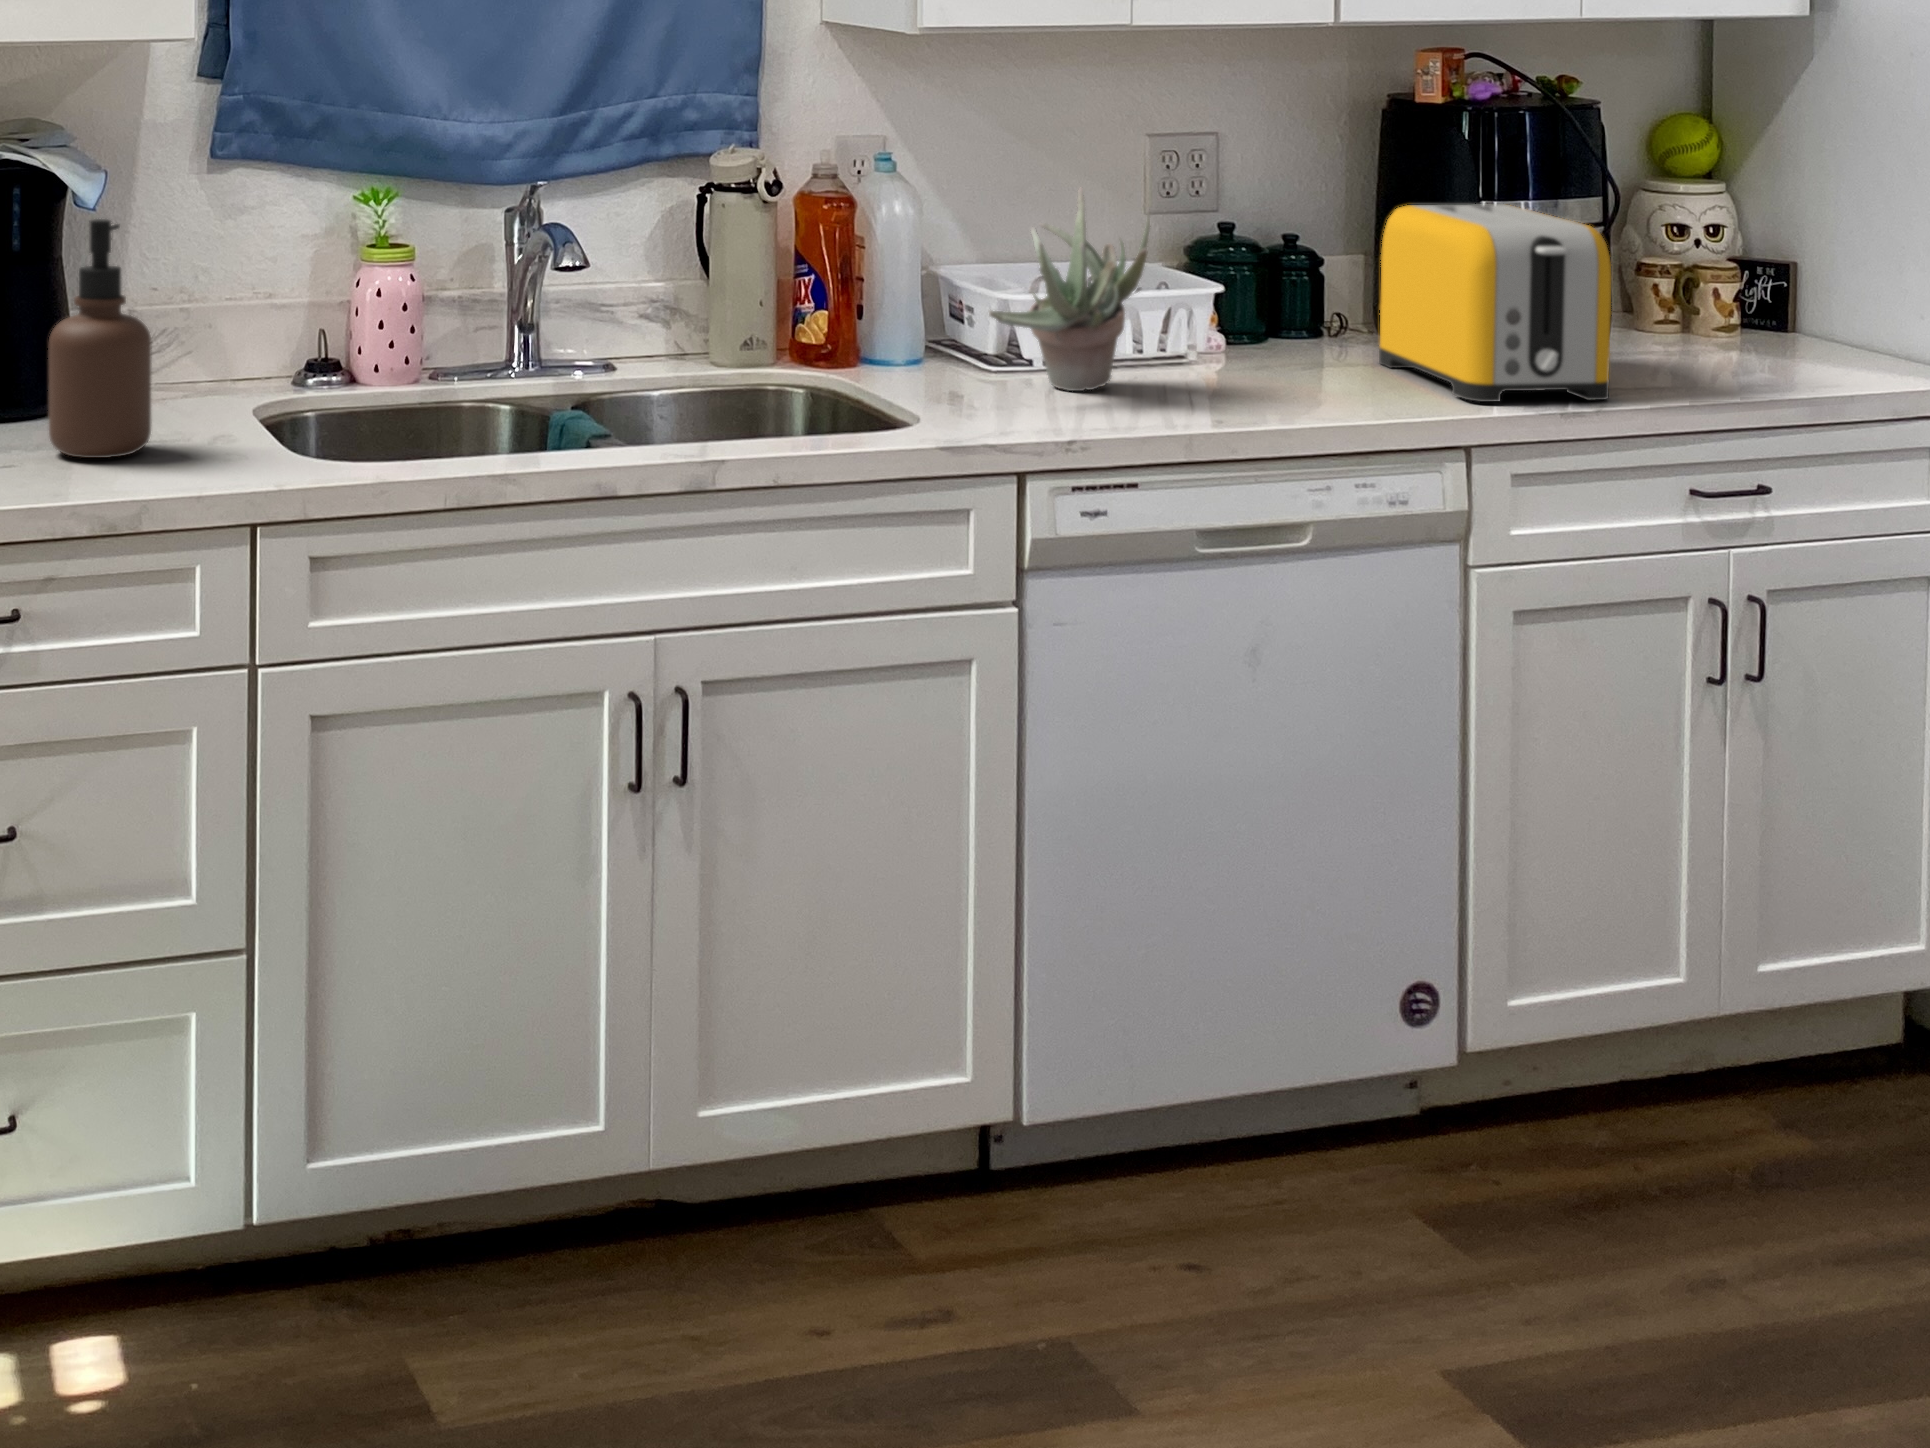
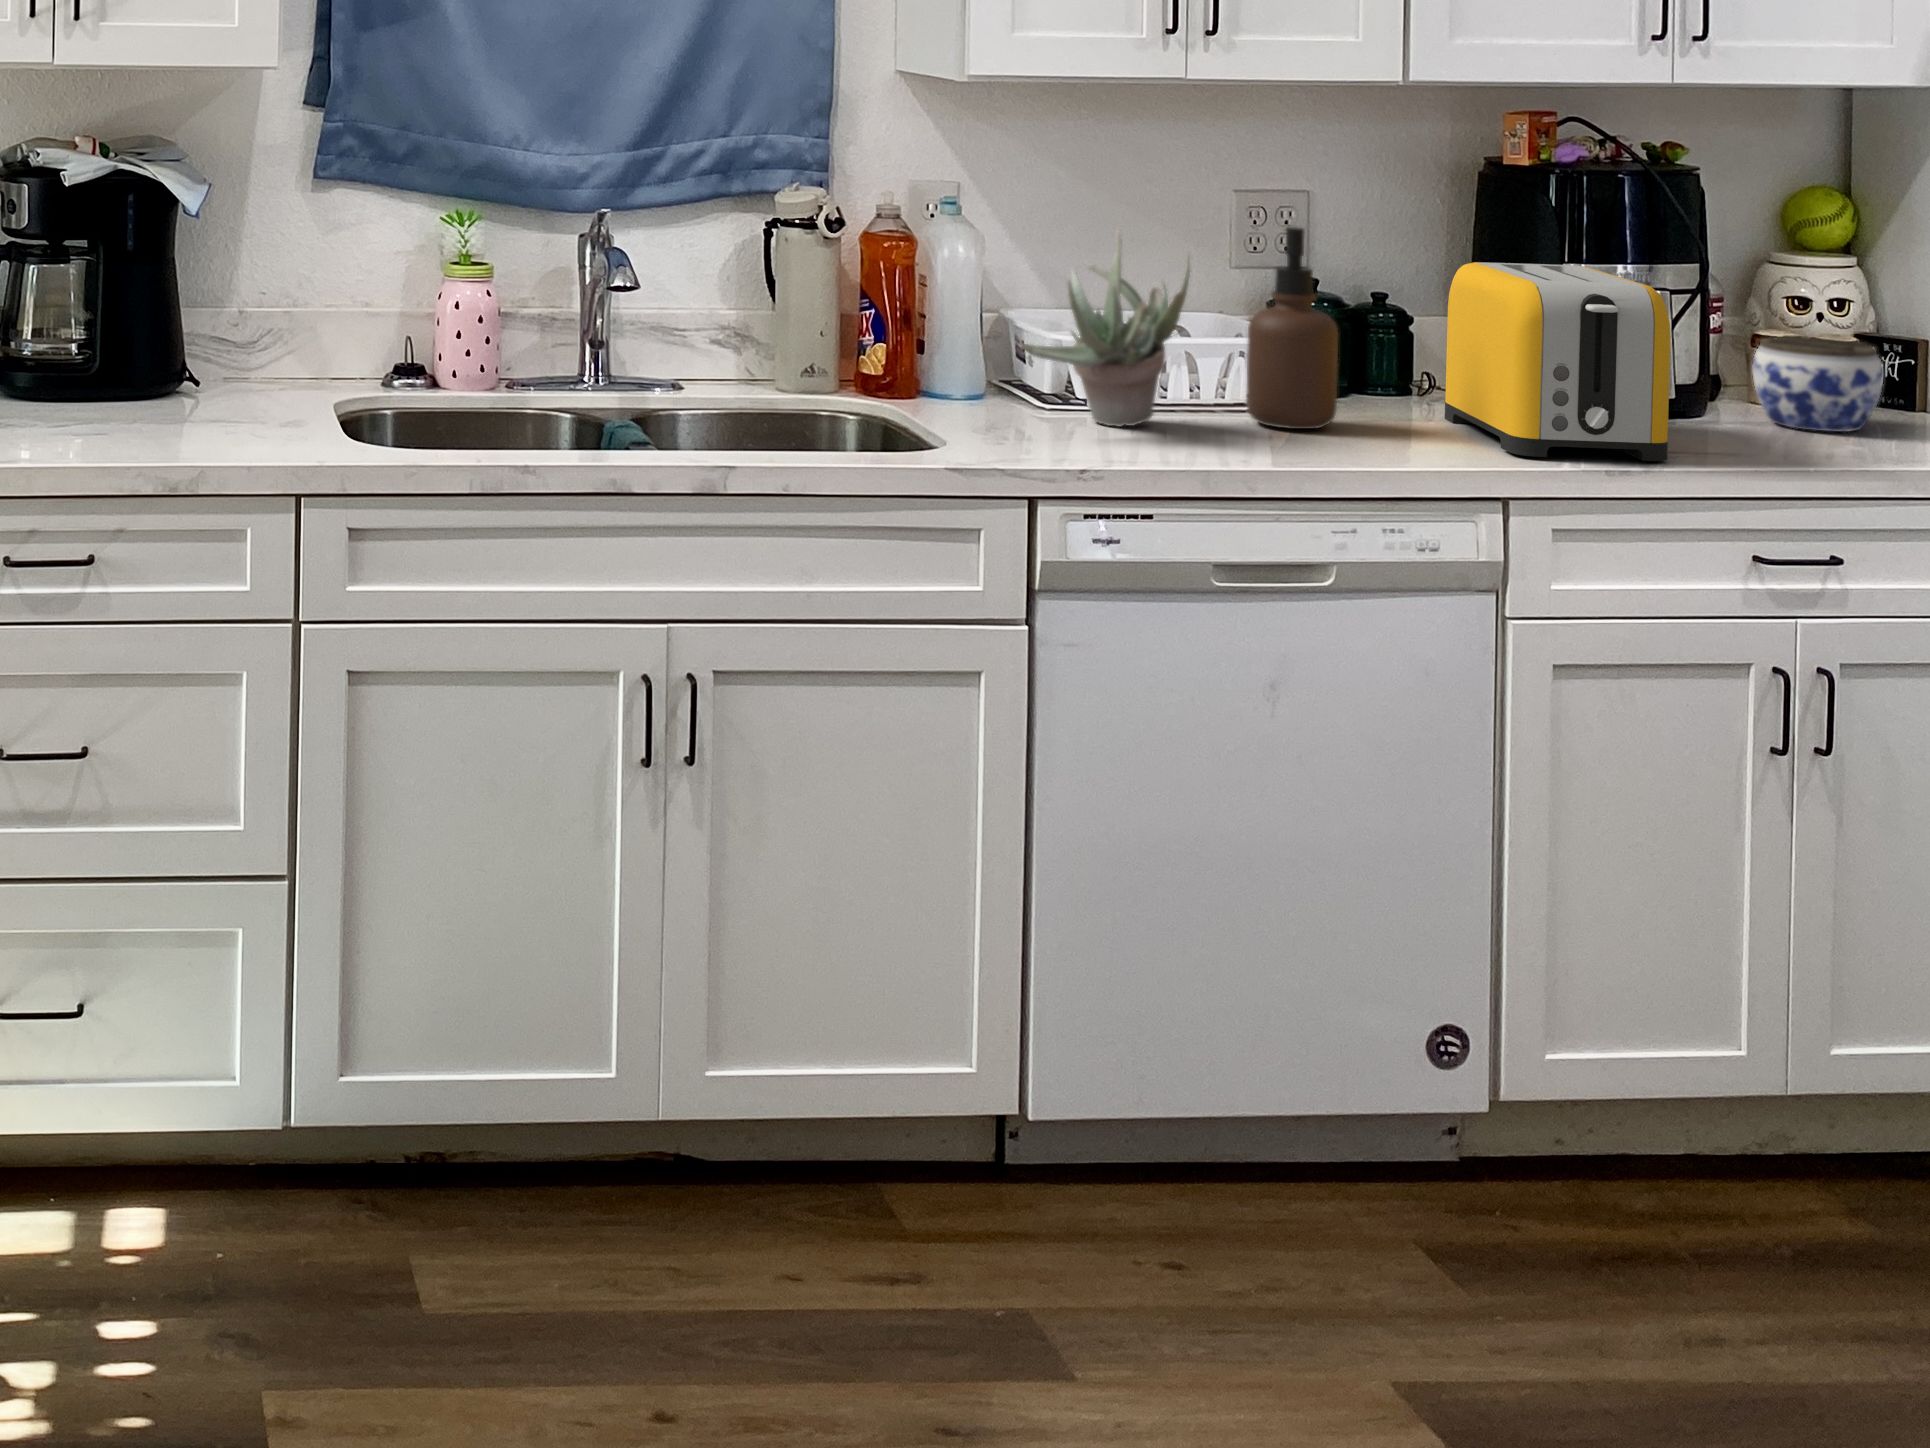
soap dispenser: present [49,219,152,458] -> present [1246,227,1338,429]
jar: none [1656,264,1777,359] -> present [1753,335,1883,432]

